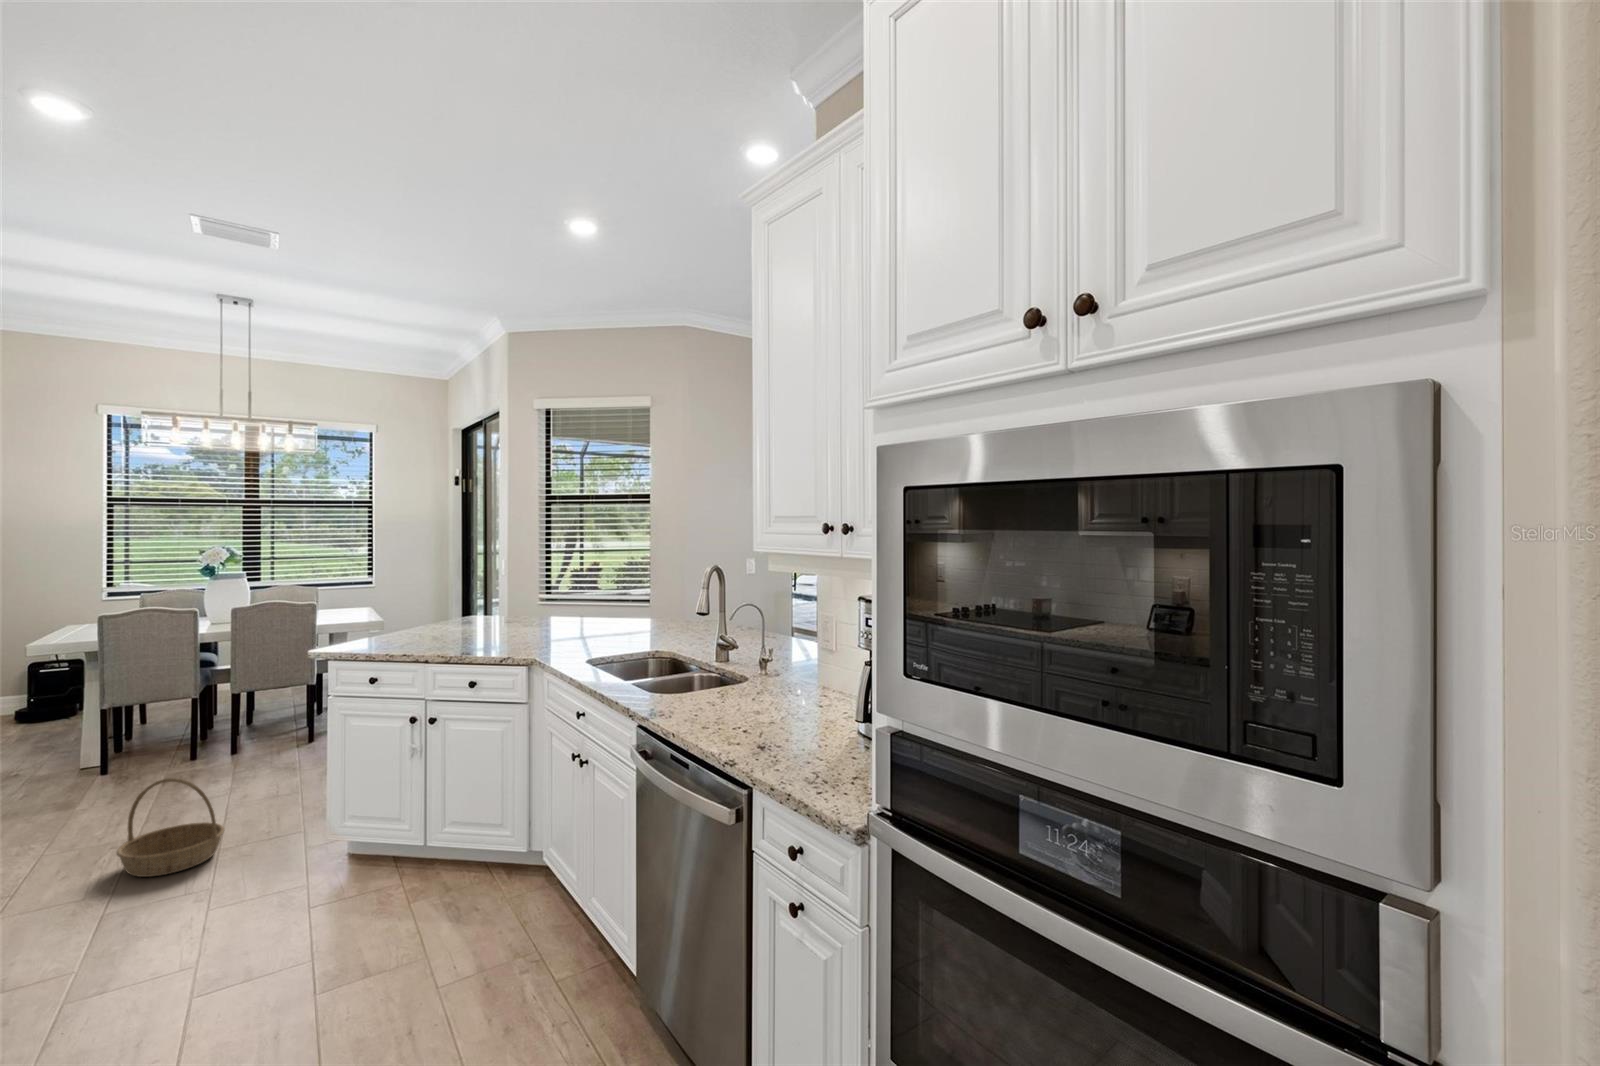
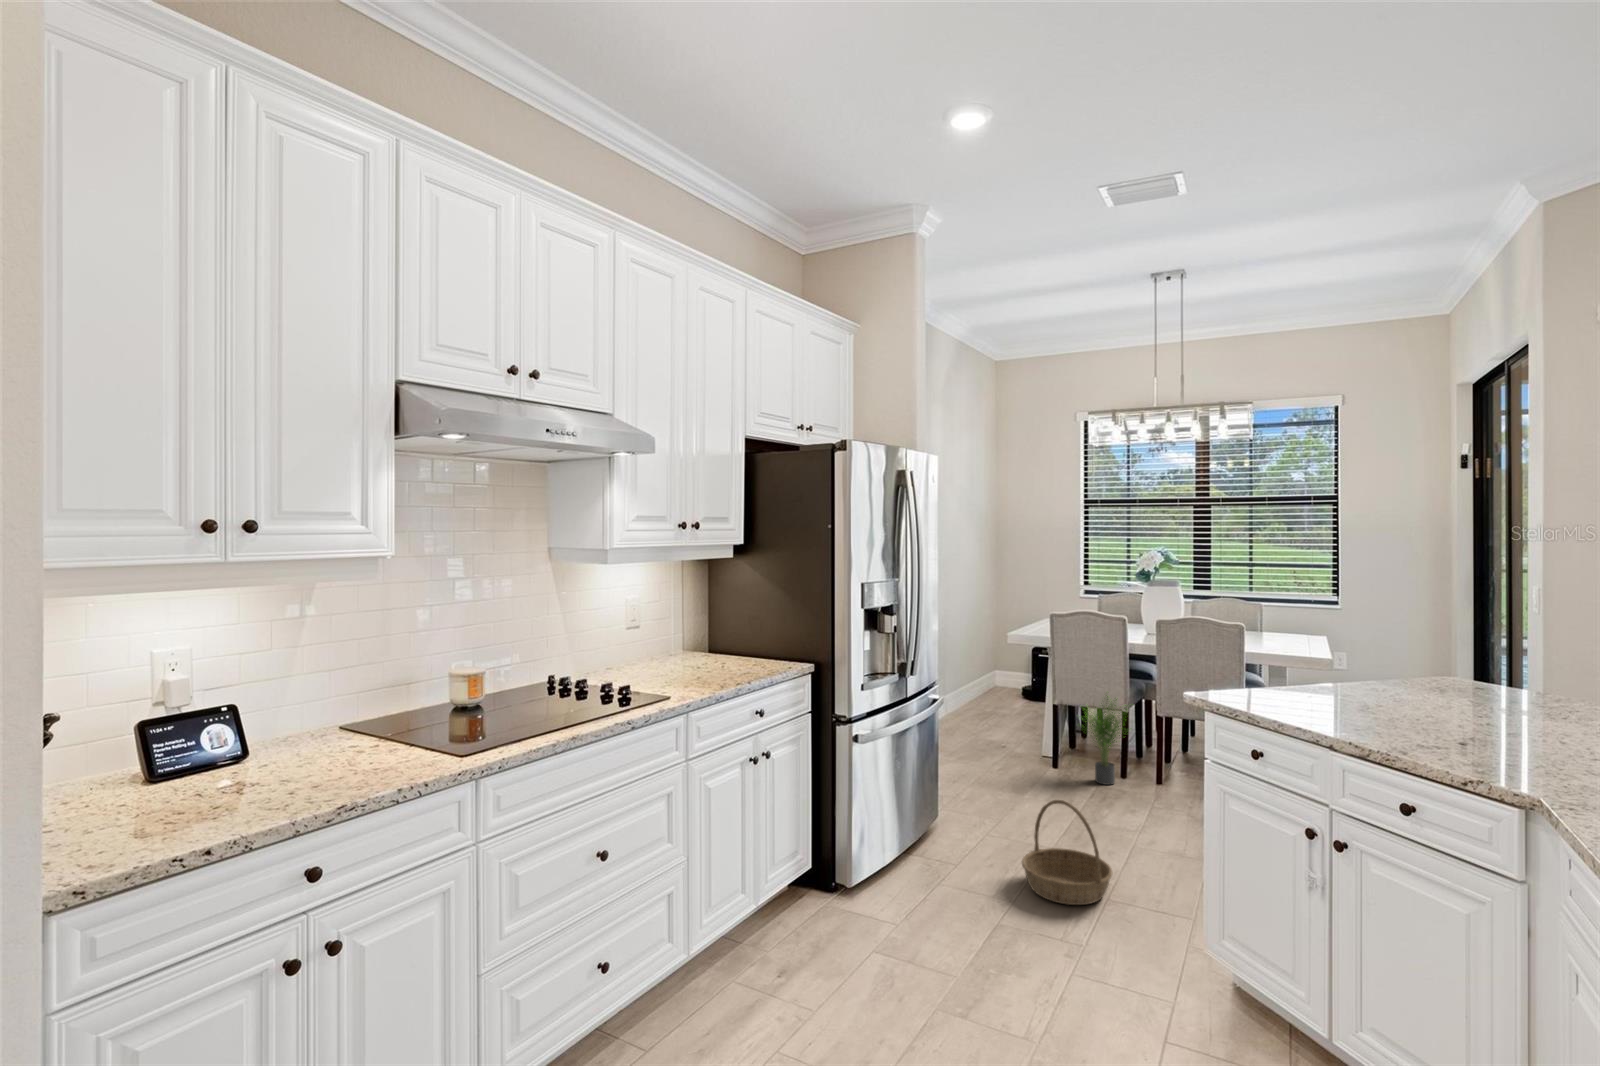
potted plant: none [134,683,208,775] -> present [1082,696,1127,785]

